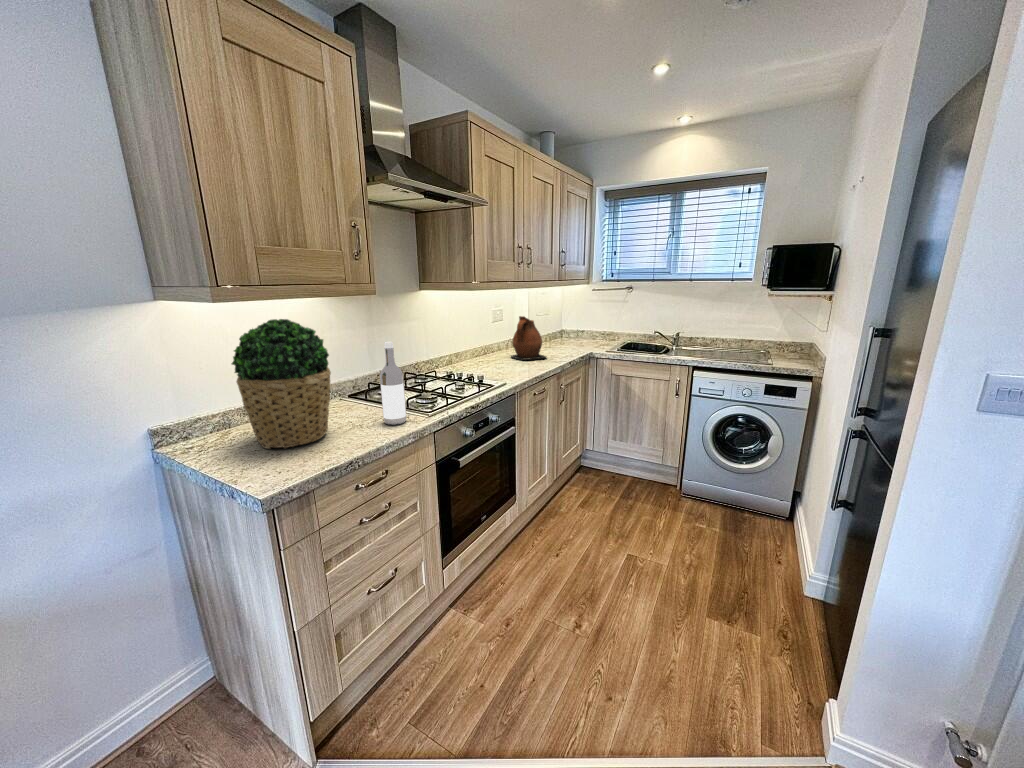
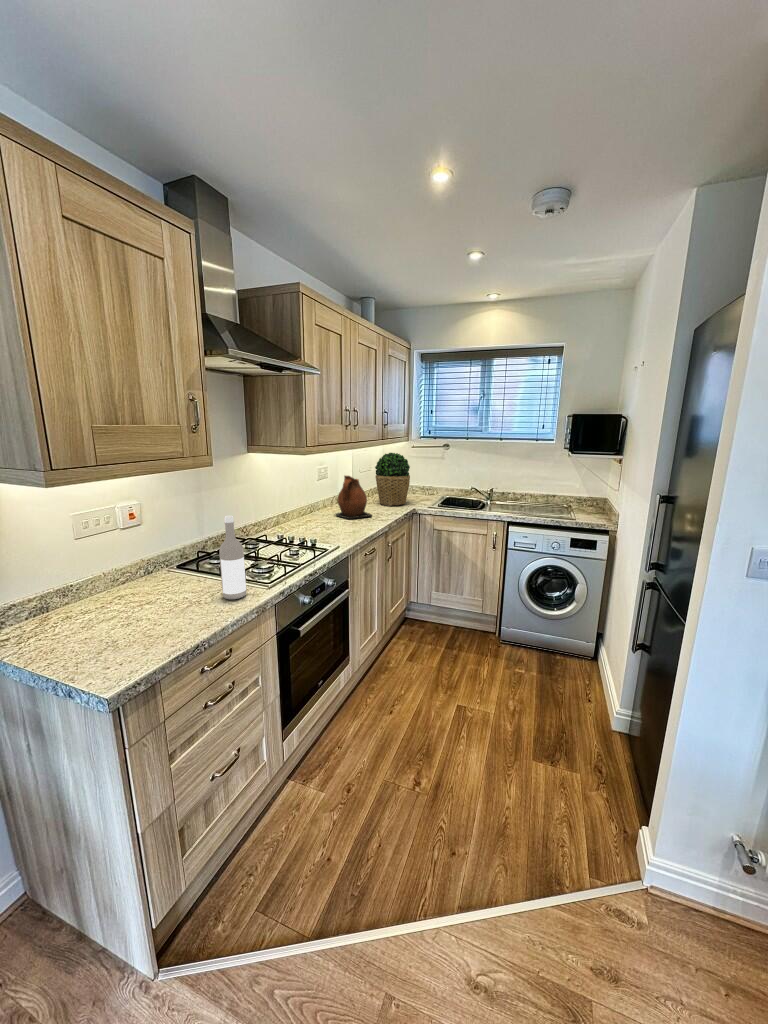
potted plant: present [231,319,331,449] -> present [375,453,410,506]

